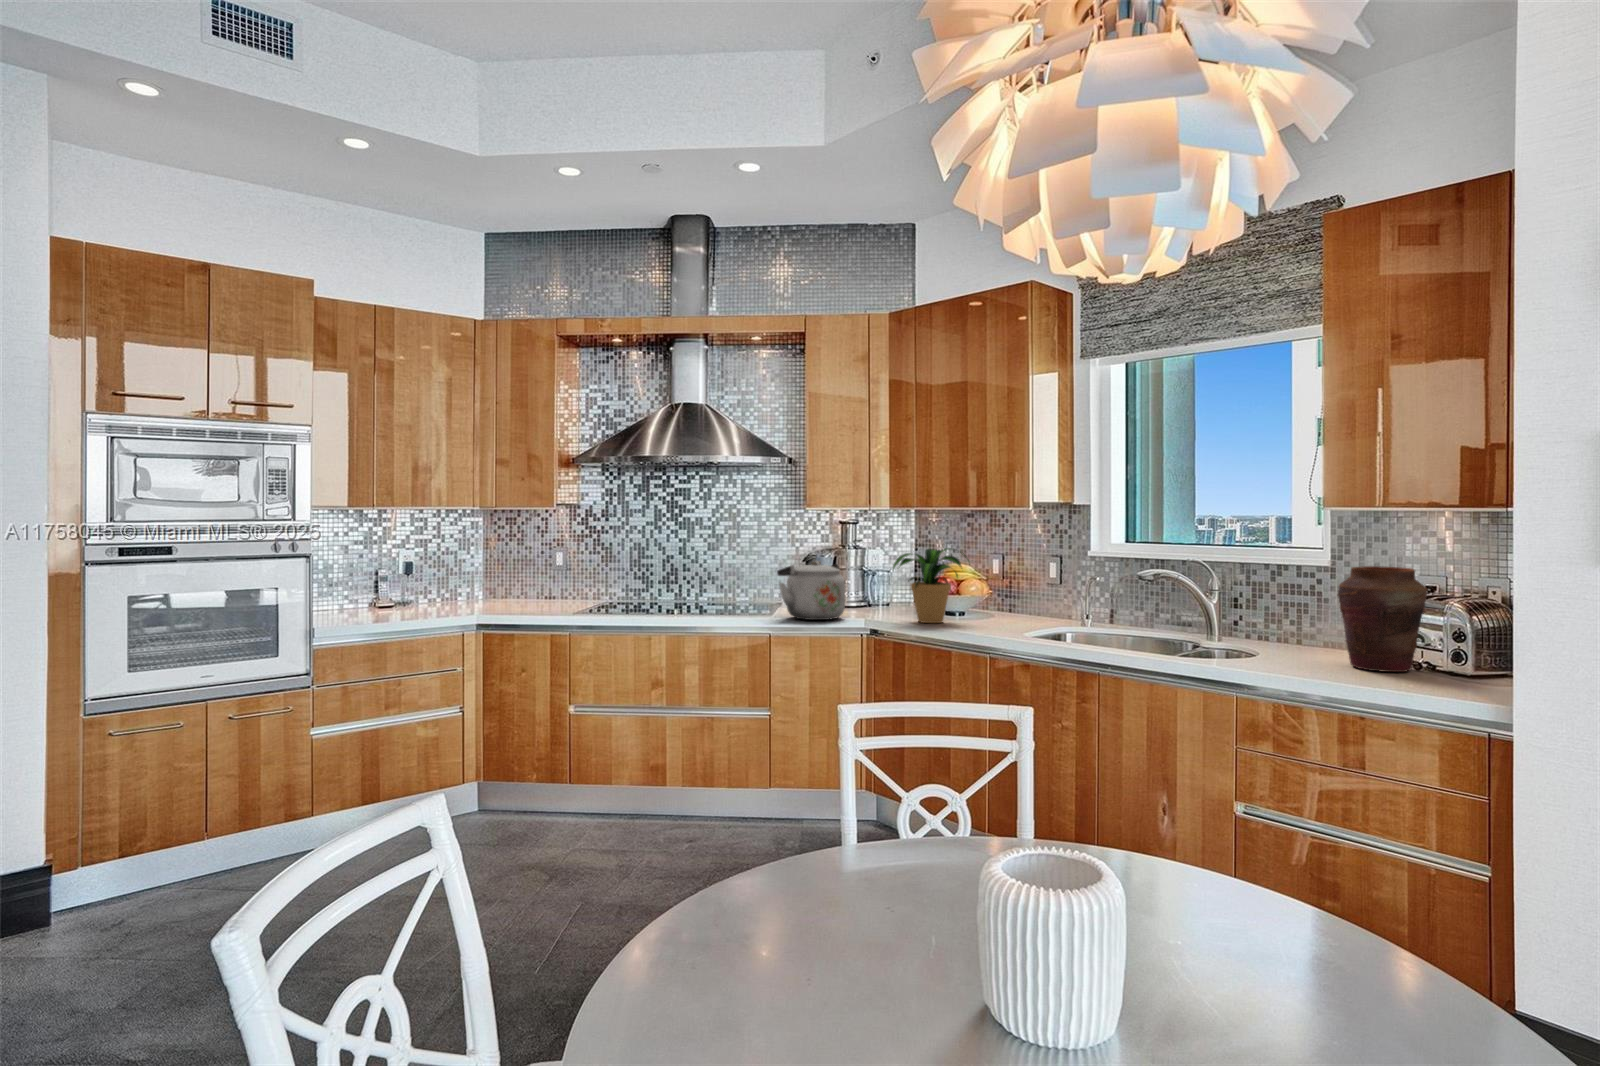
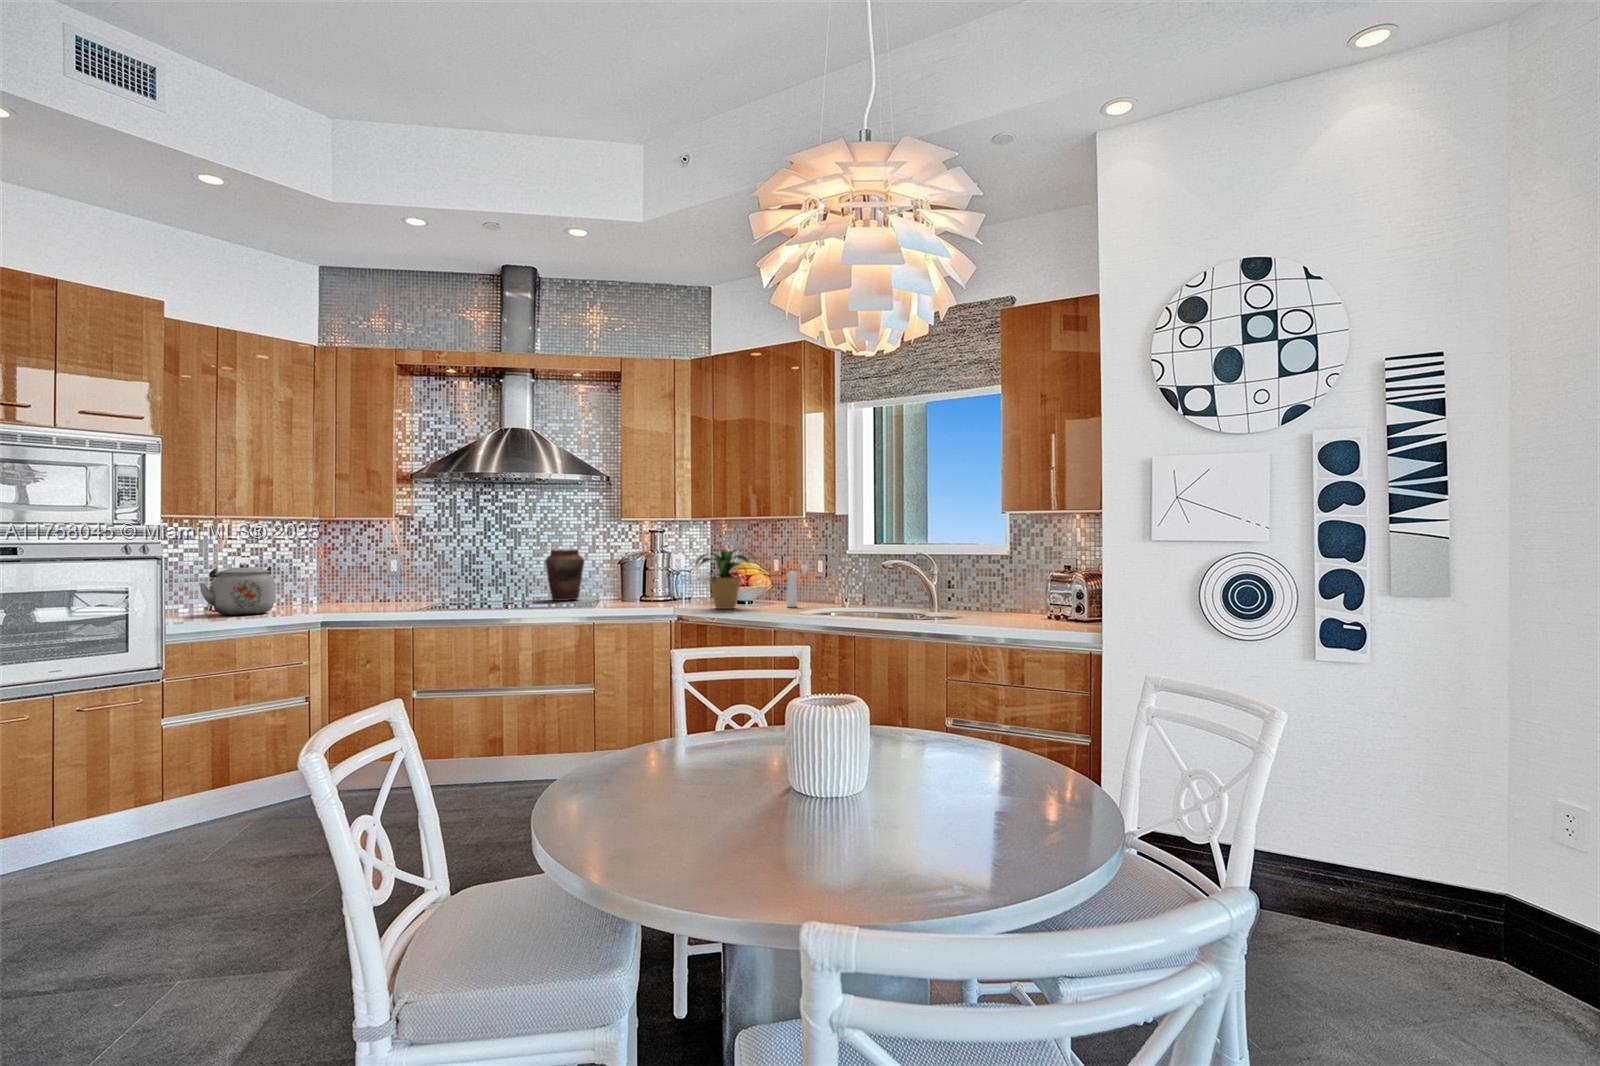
kettle: present [777,561,845,620] -> present [199,564,275,615]
vase: present [1338,566,1427,672] -> present [545,549,584,601]
pepper mill: none [1009,569,1039,623] -> present [786,565,808,607]

